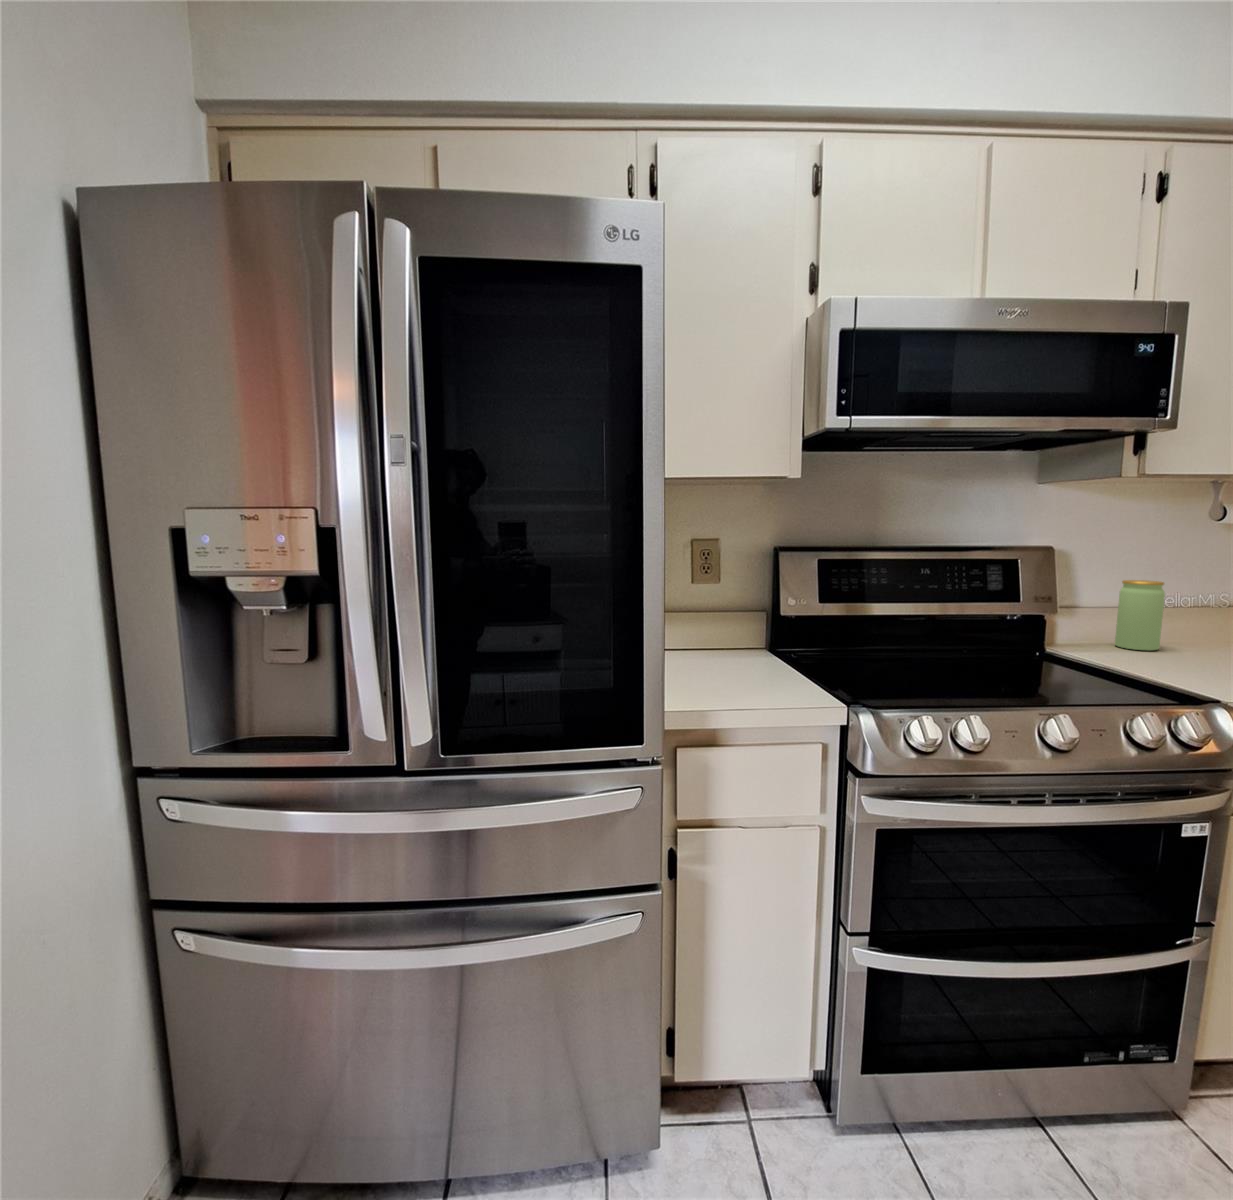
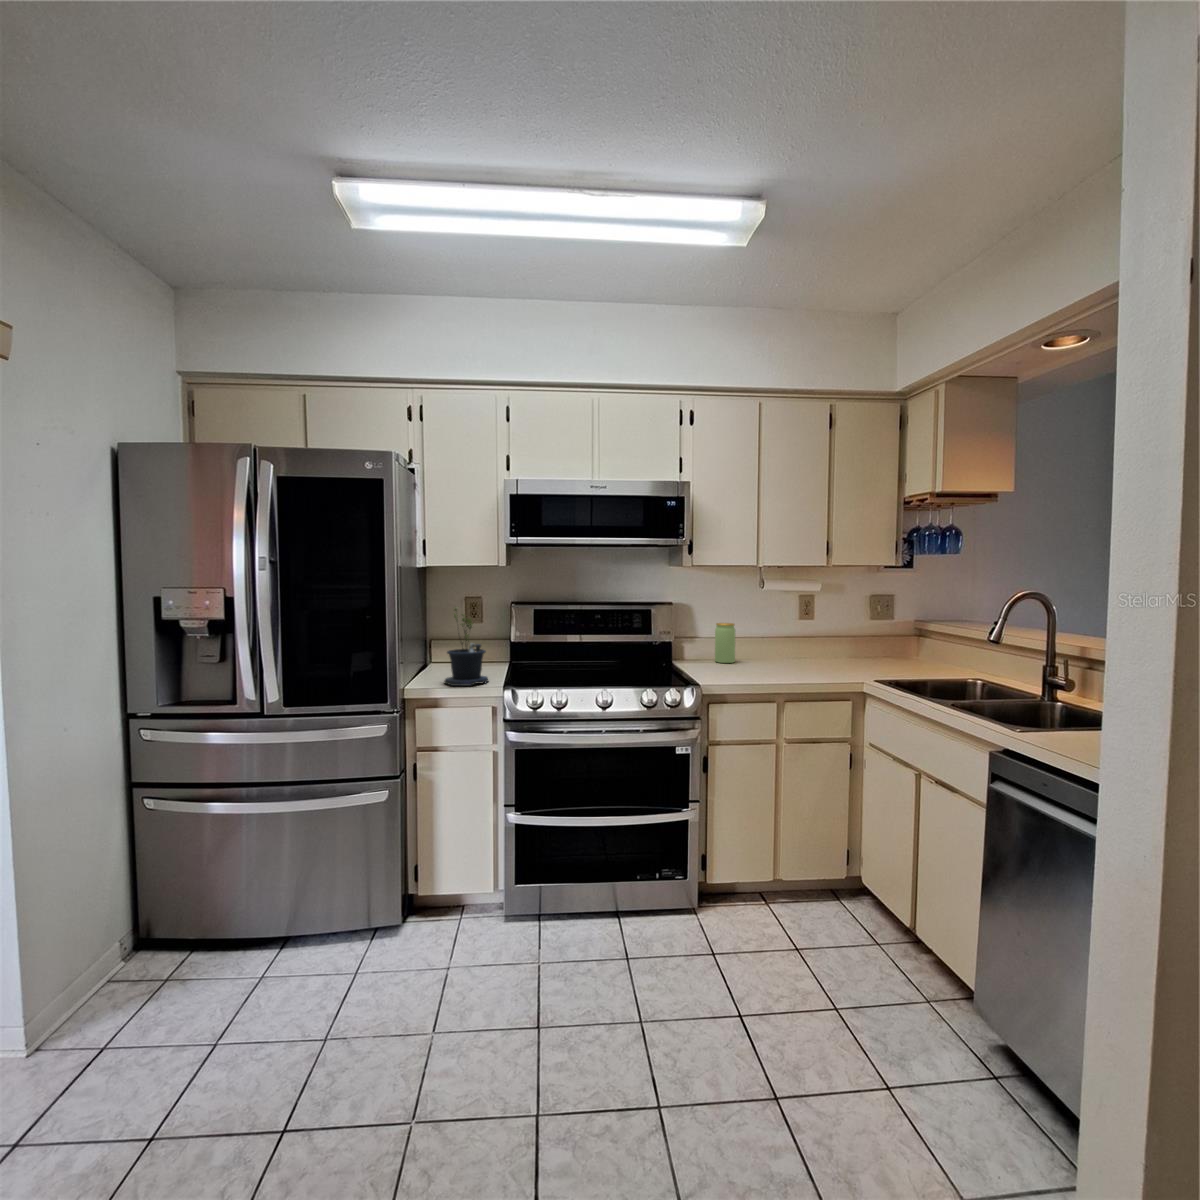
potted plant: none [700,549,795,703] -> present [444,607,488,686]

